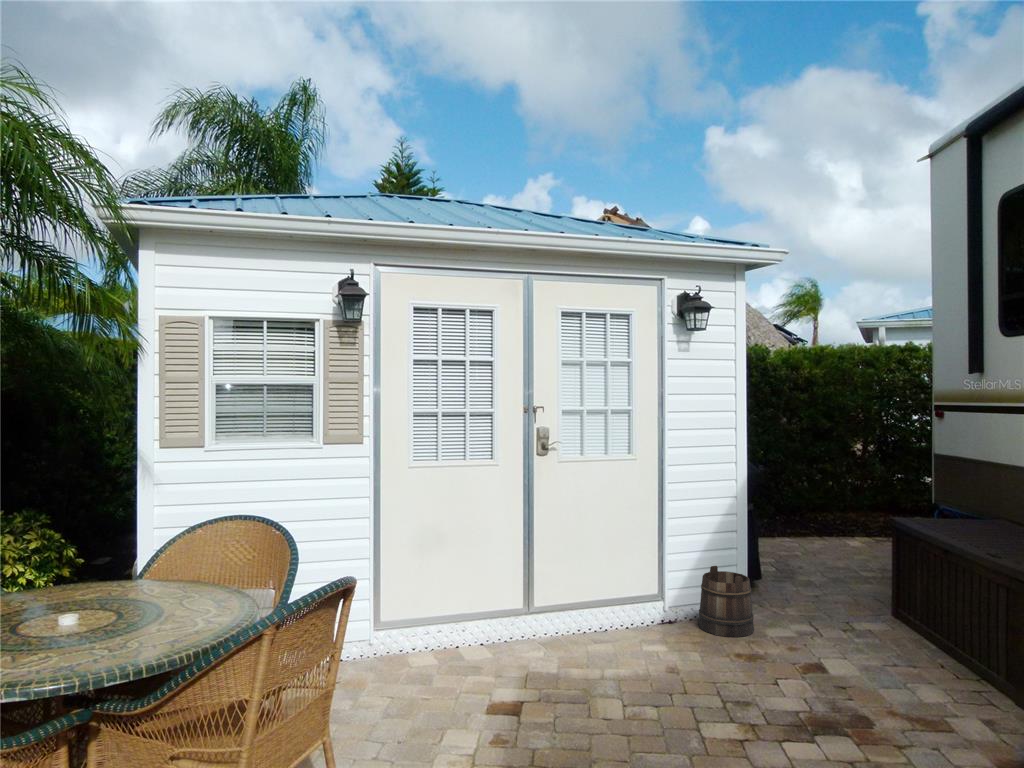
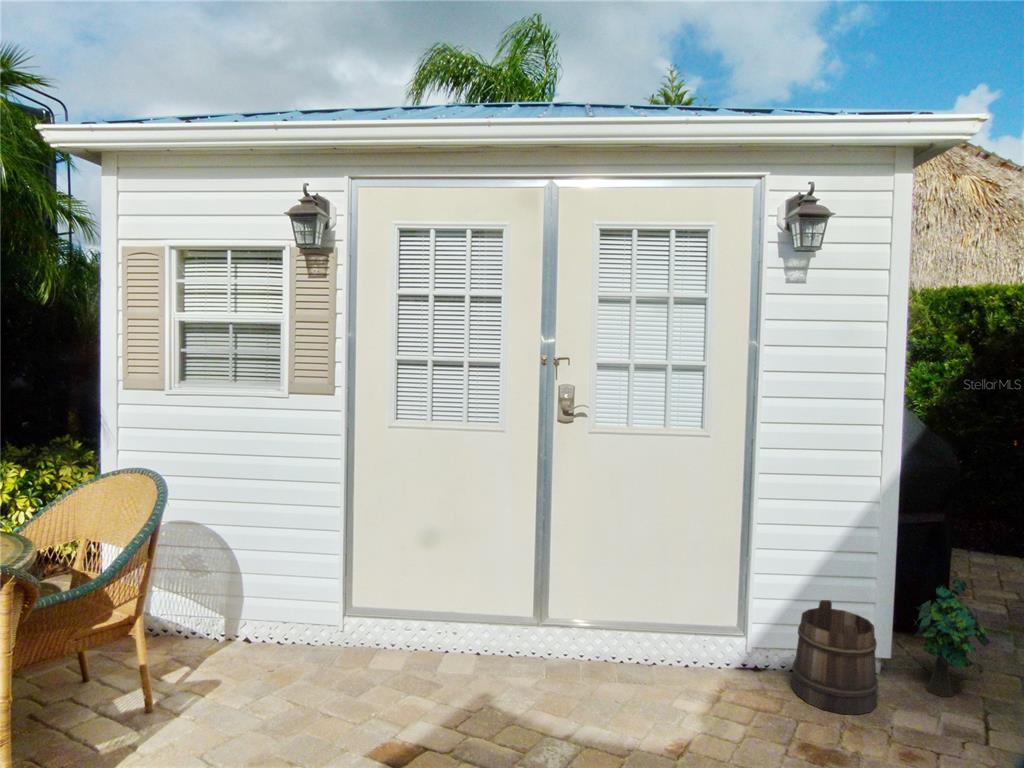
decorative plant: none [760,541,809,620] -> present [915,579,990,697]

